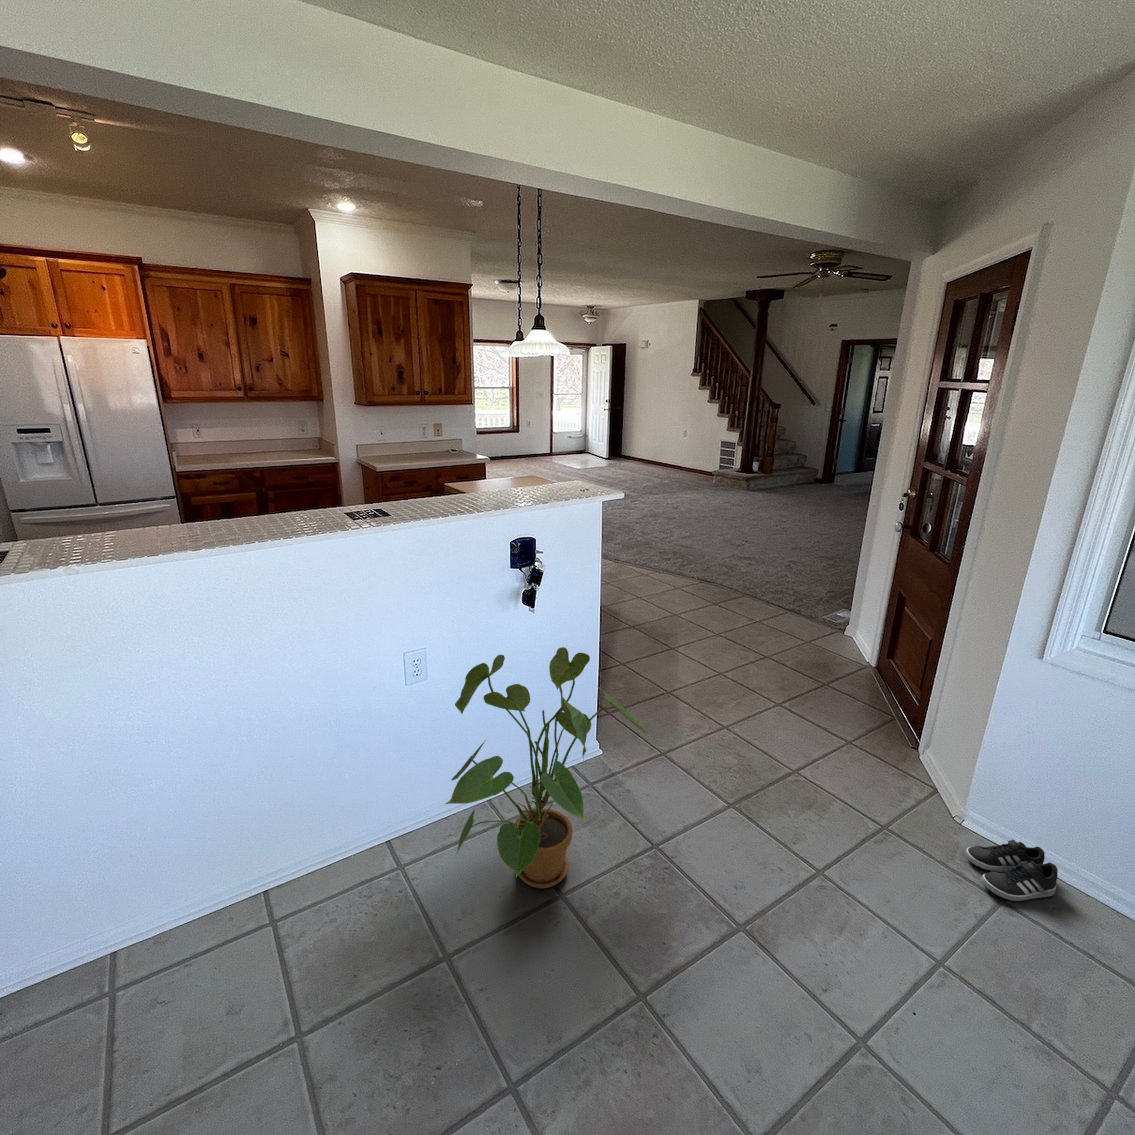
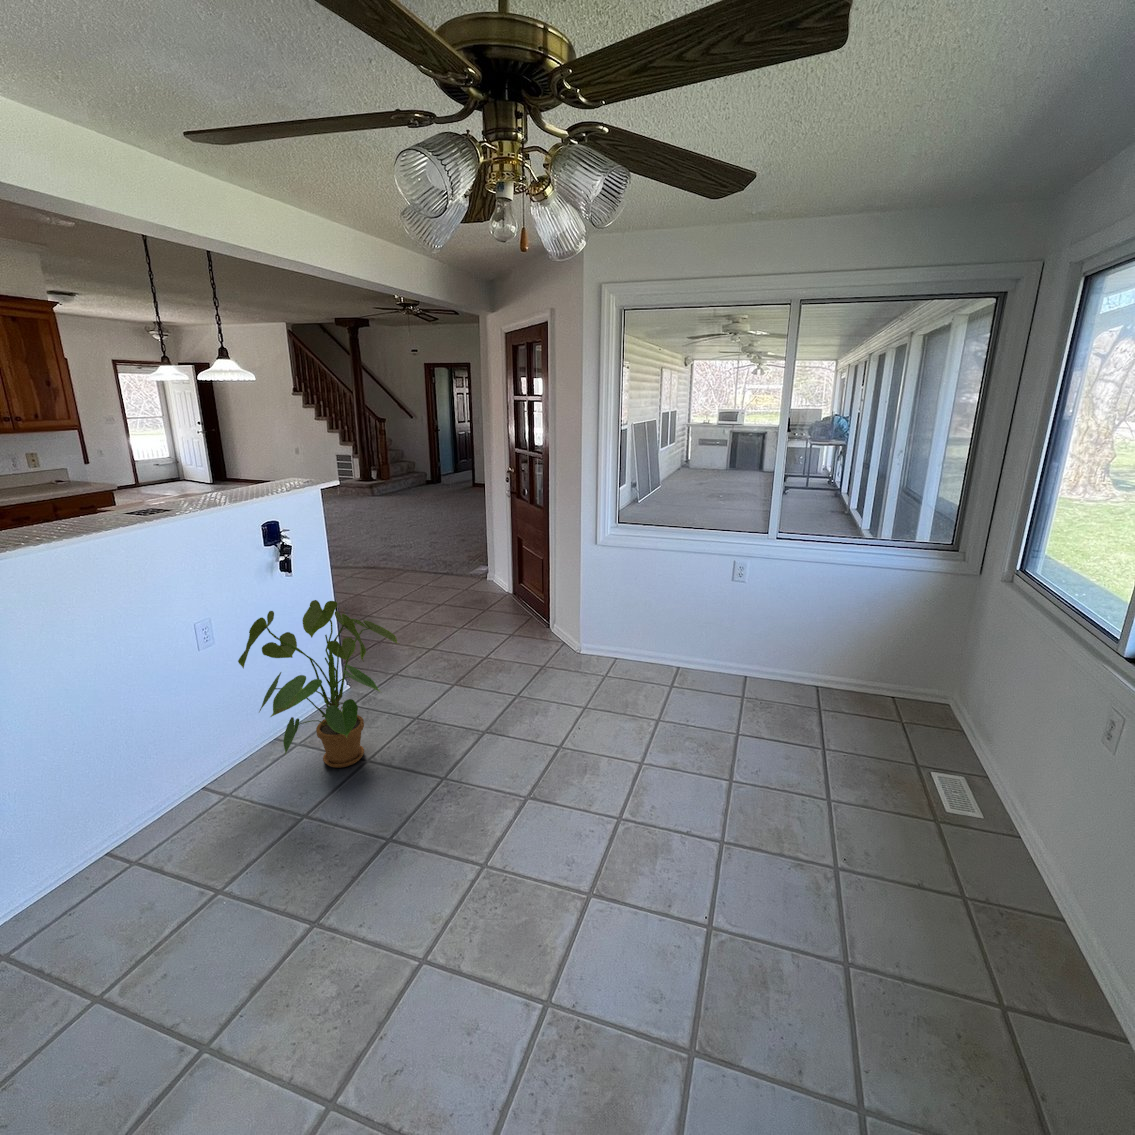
shoe: present [965,840,1058,901] -> none [585,646,626,674]

